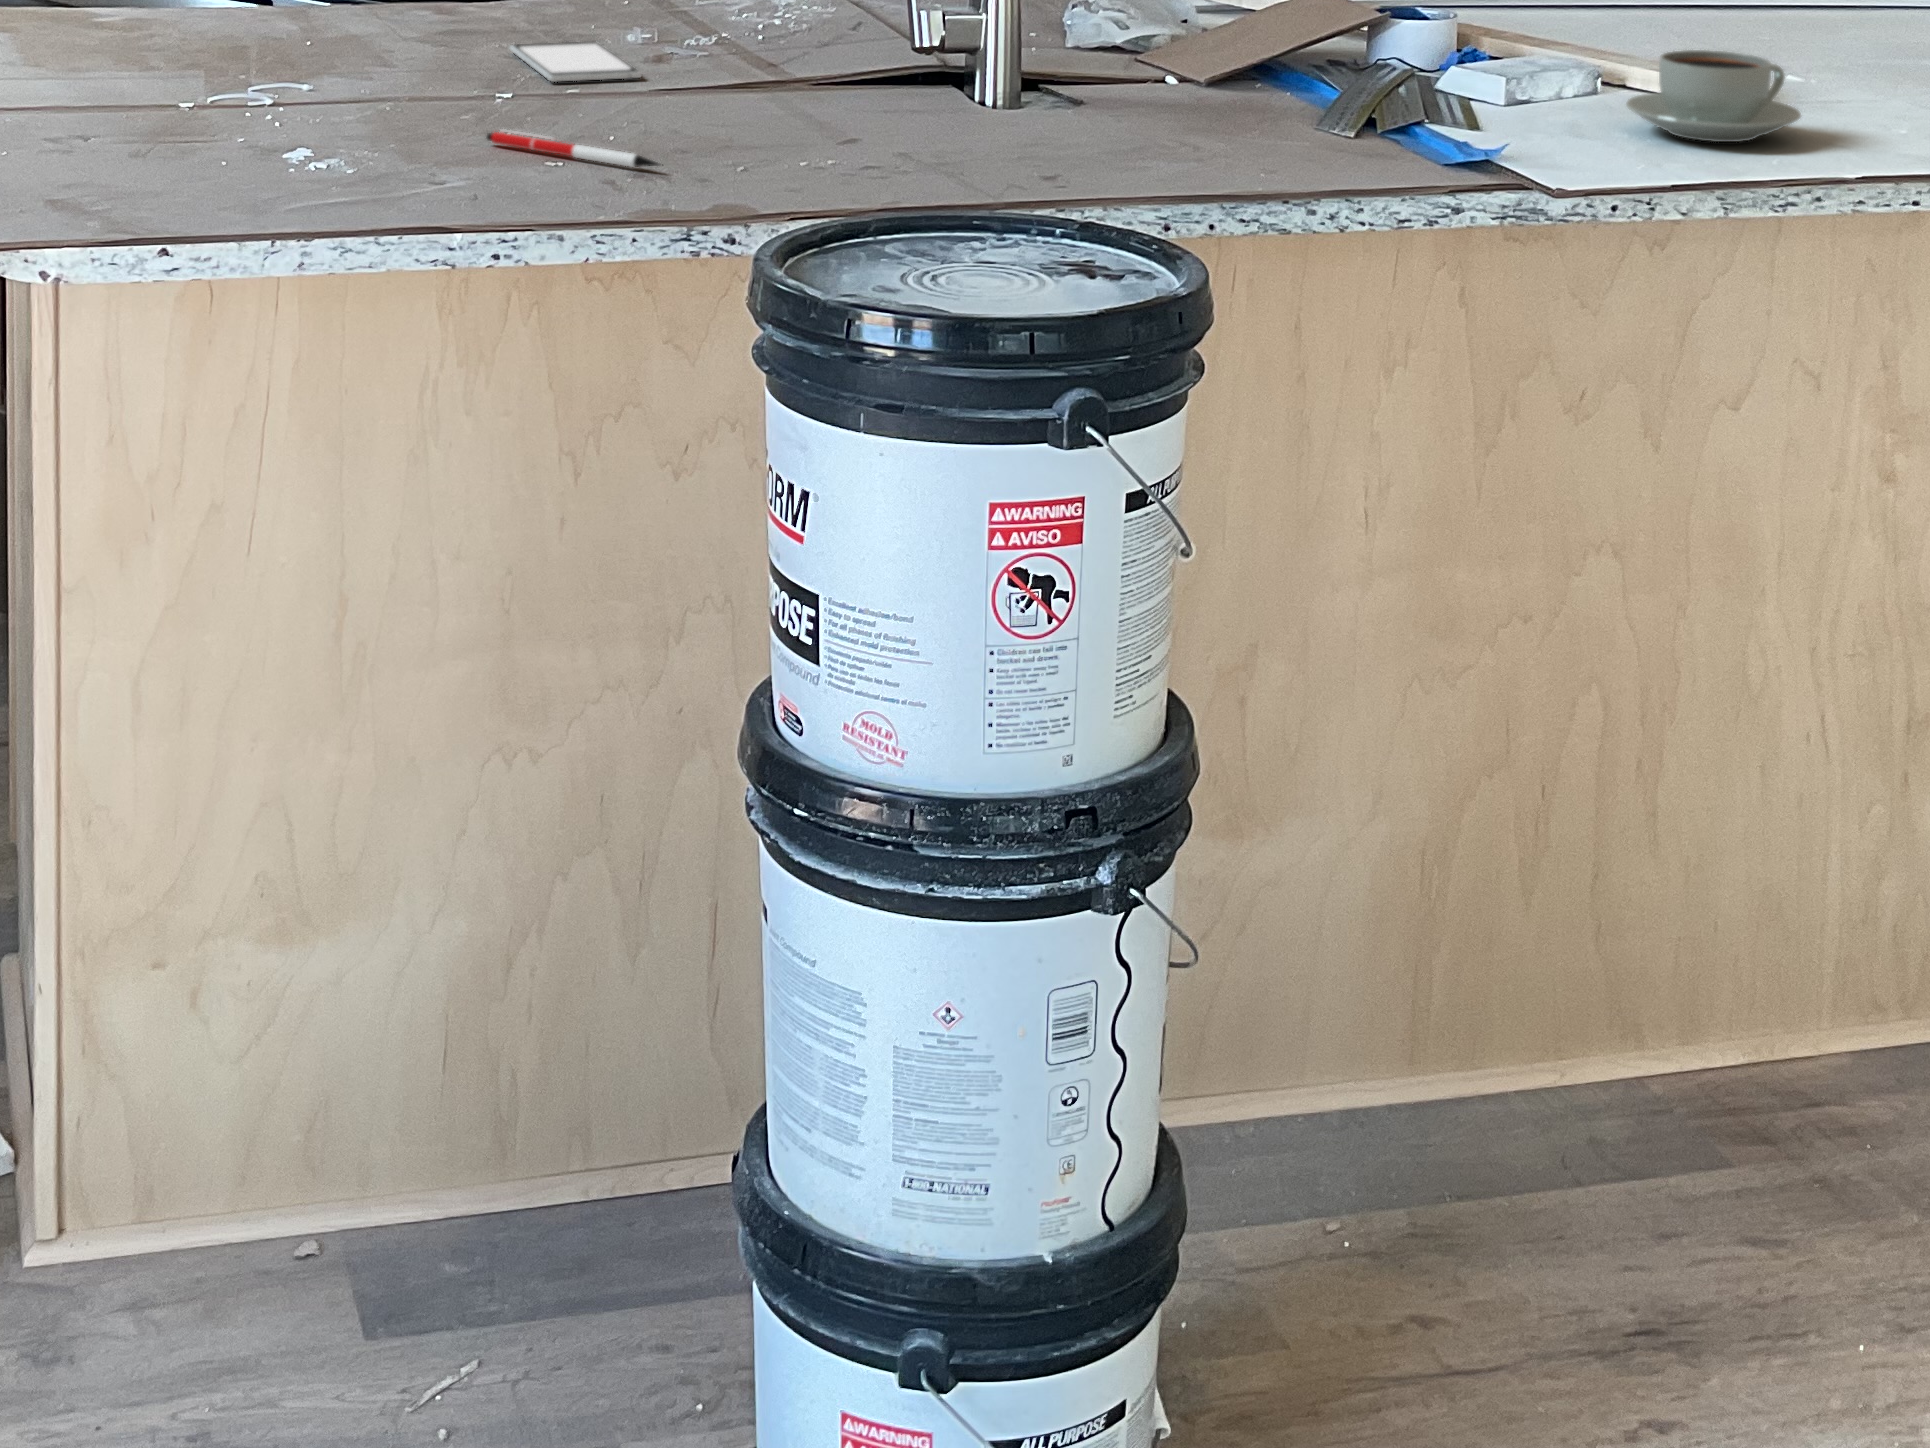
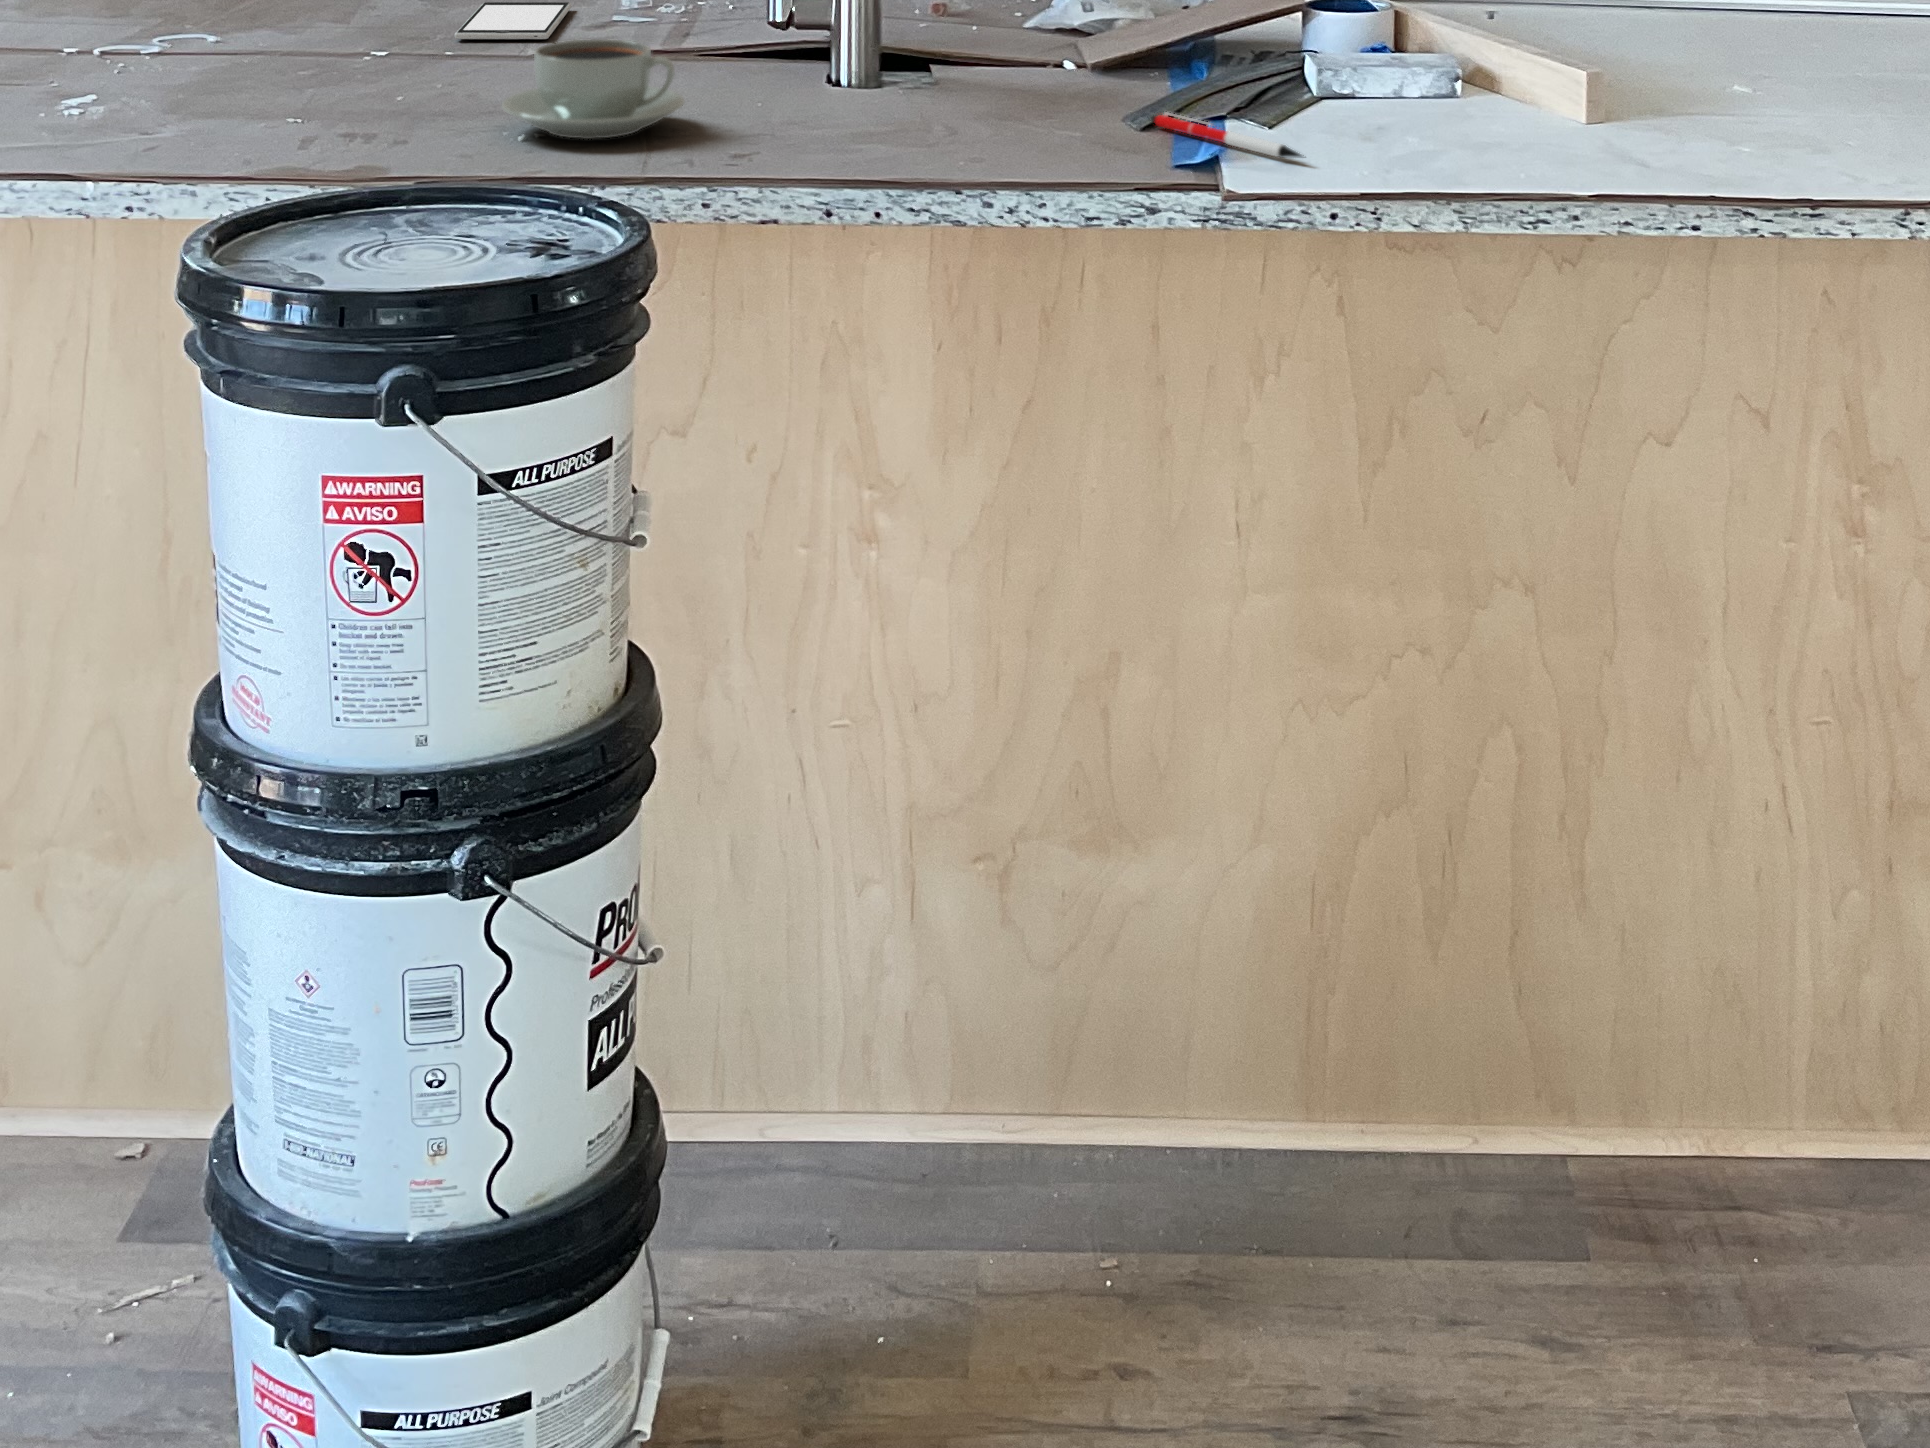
coffee cup: present [1626,50,1801,142] -> present [502,39,685,139]
pen: present [487,129,663,167] -> present [1151,112,1304,158]

